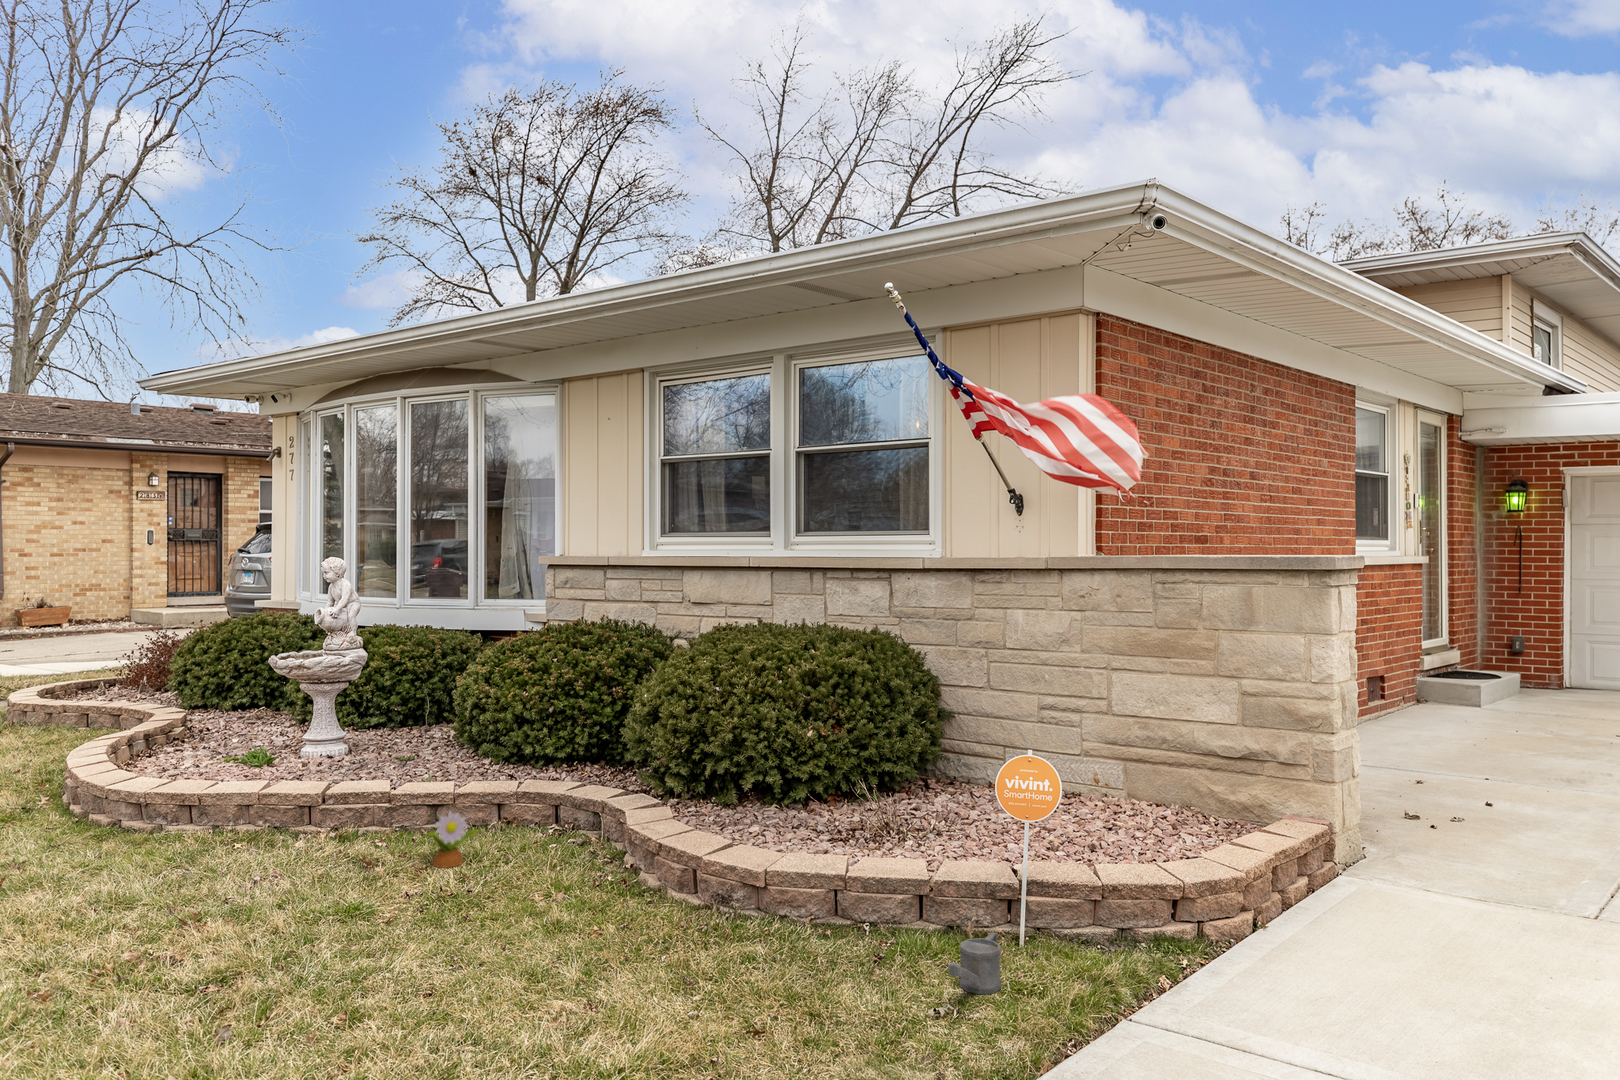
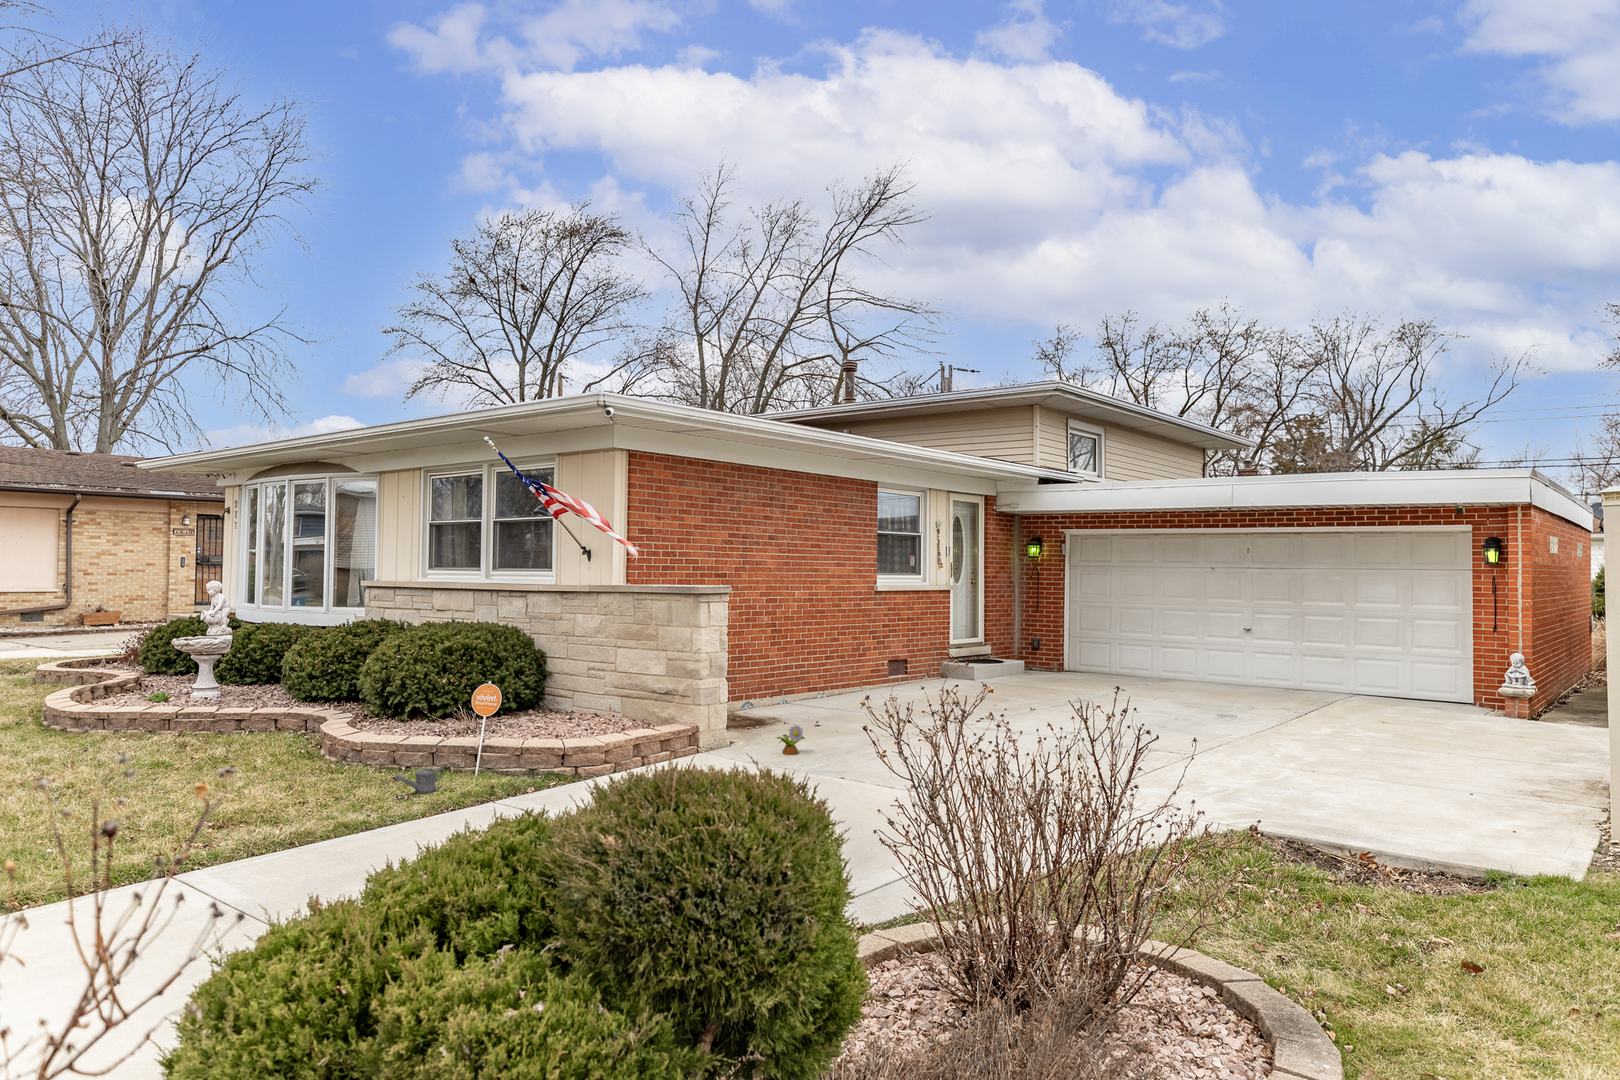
decorative plant: present [422,812,478,868] -> present [777,725,805,755]

